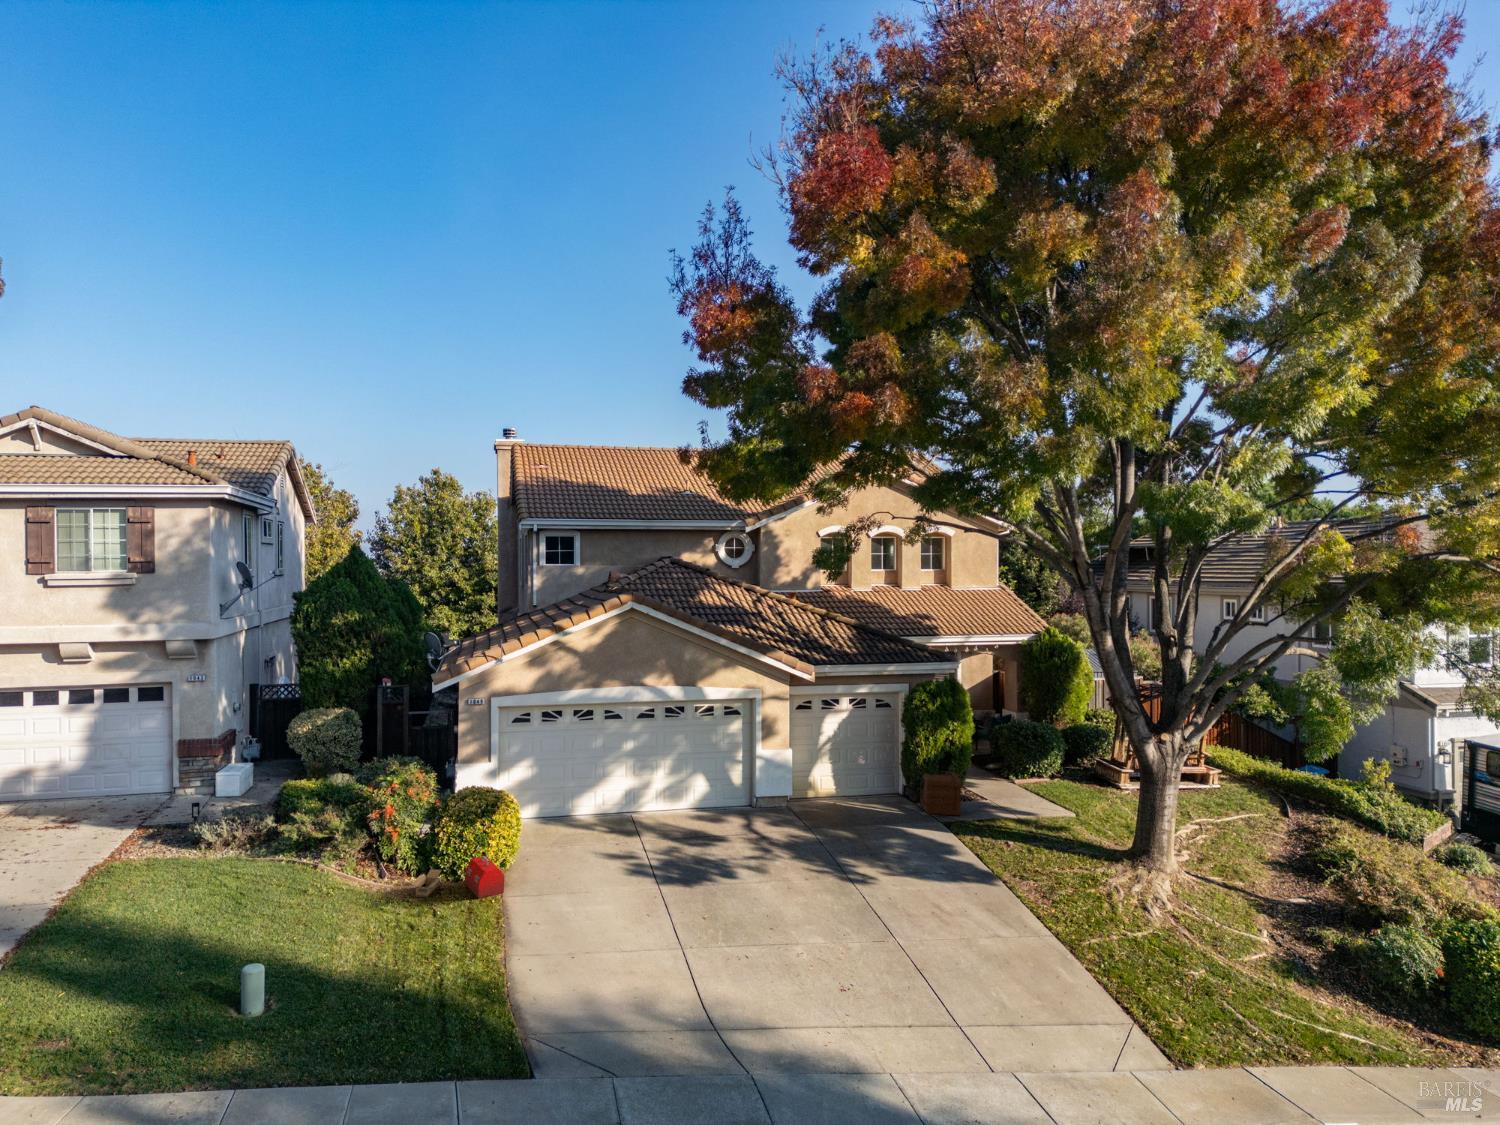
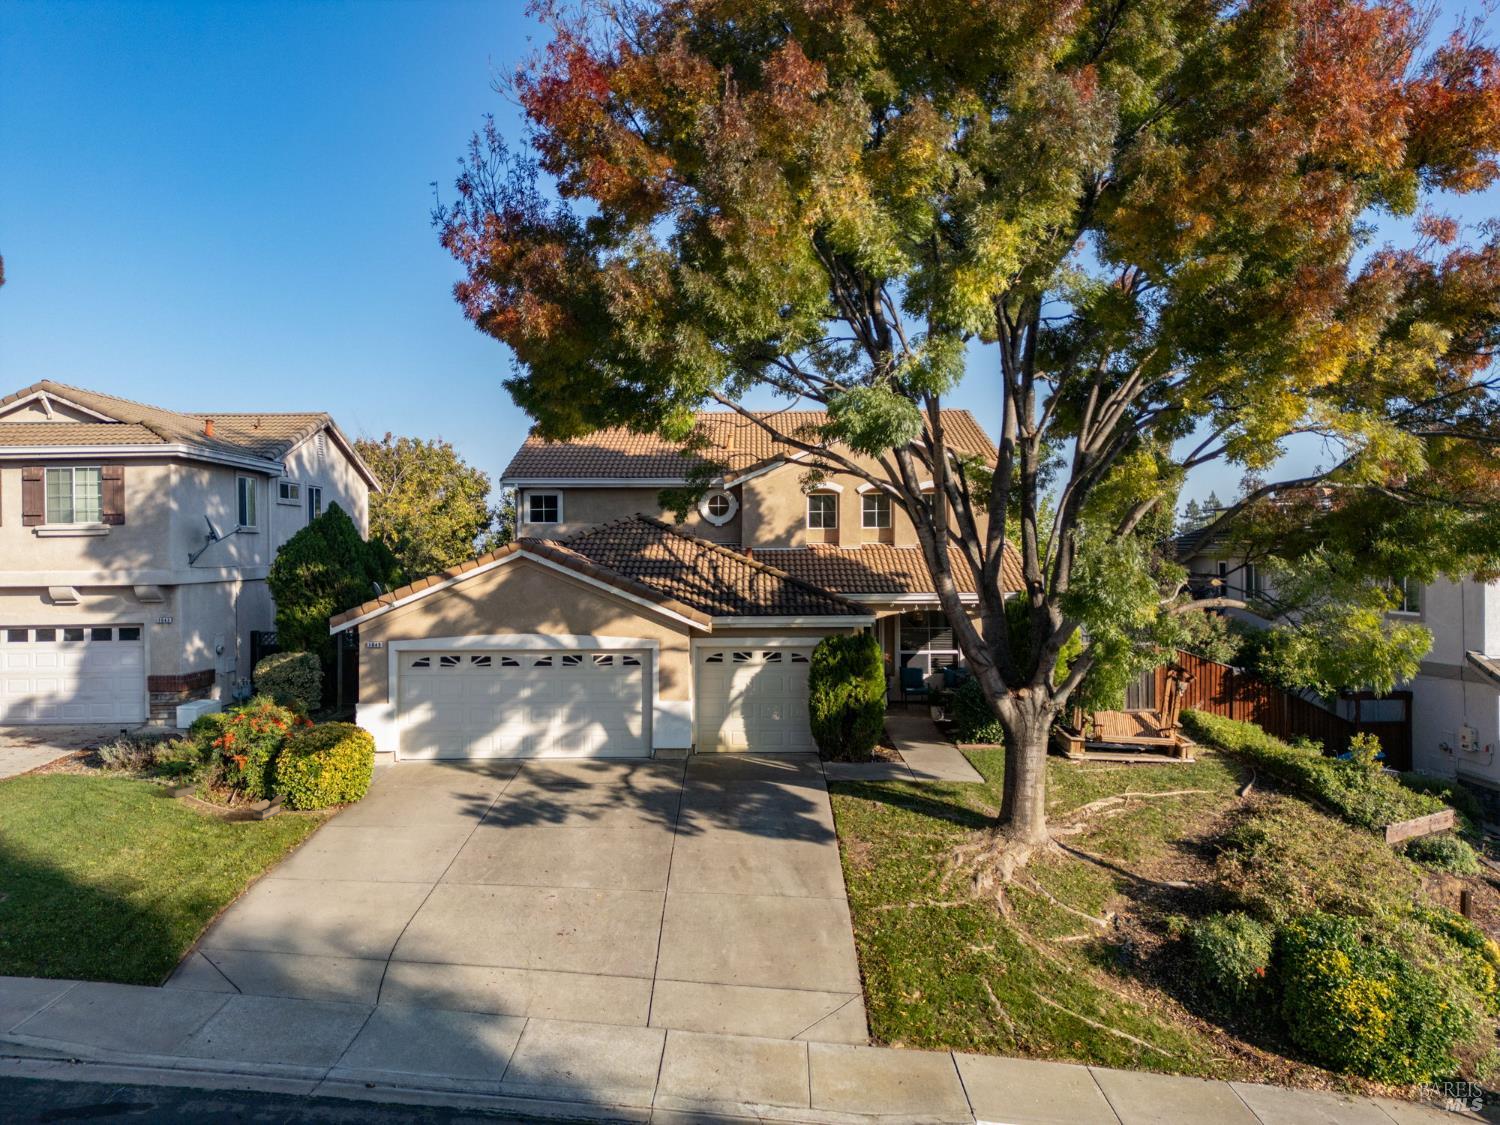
wooden crate: present [920,772,962,815] -> none [823,729,864,777]
potted plant: none [291,833,325,879] -> present [166,760,195,797]
toolbox: present [465,856,504,898] -> none [306,785,335,824]

